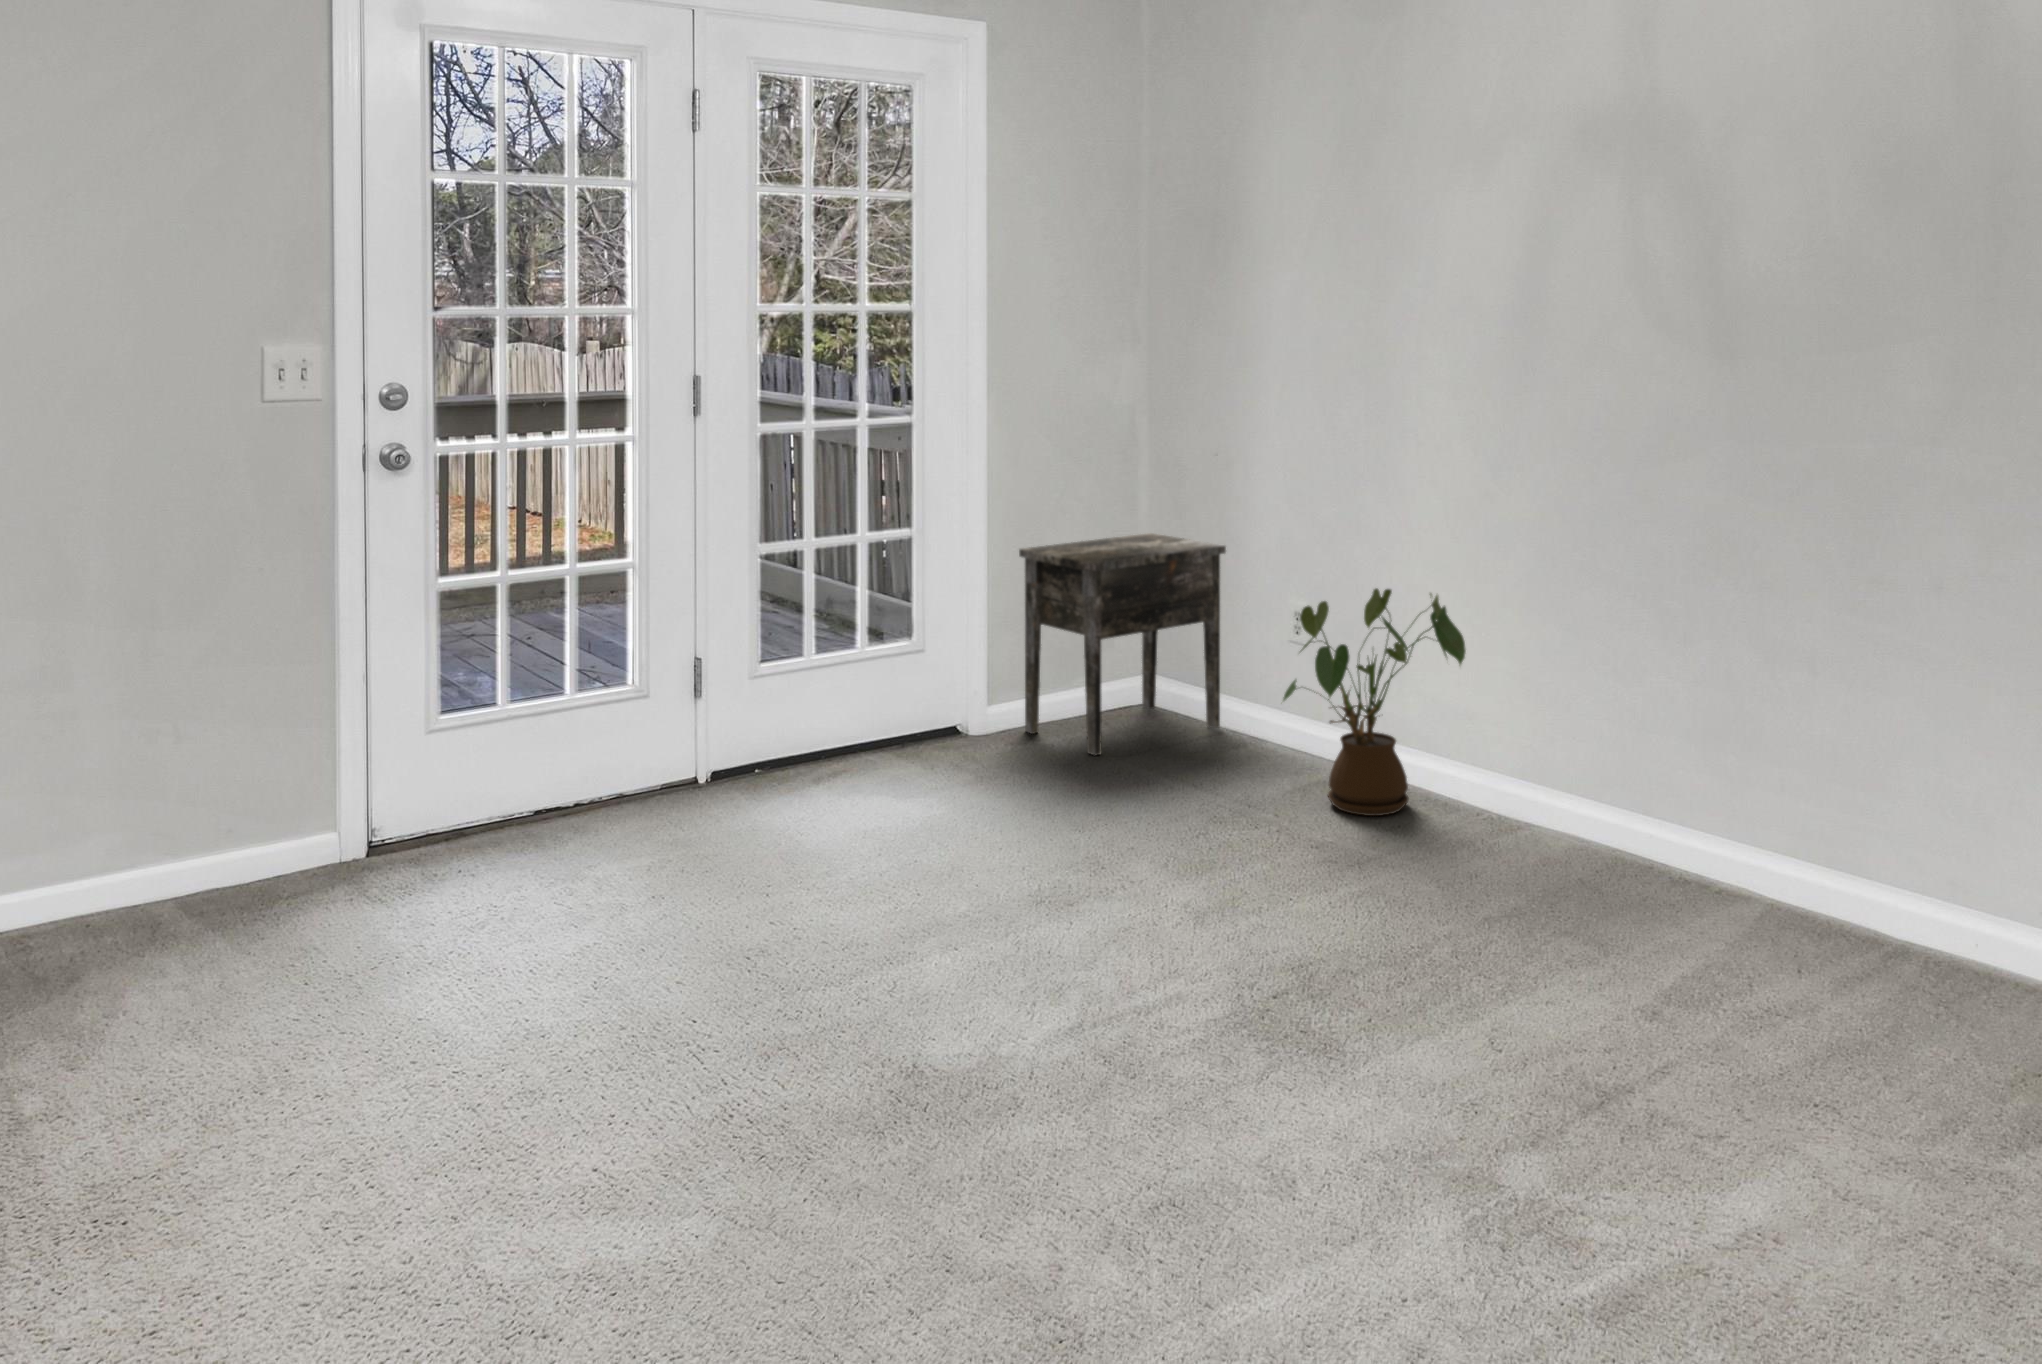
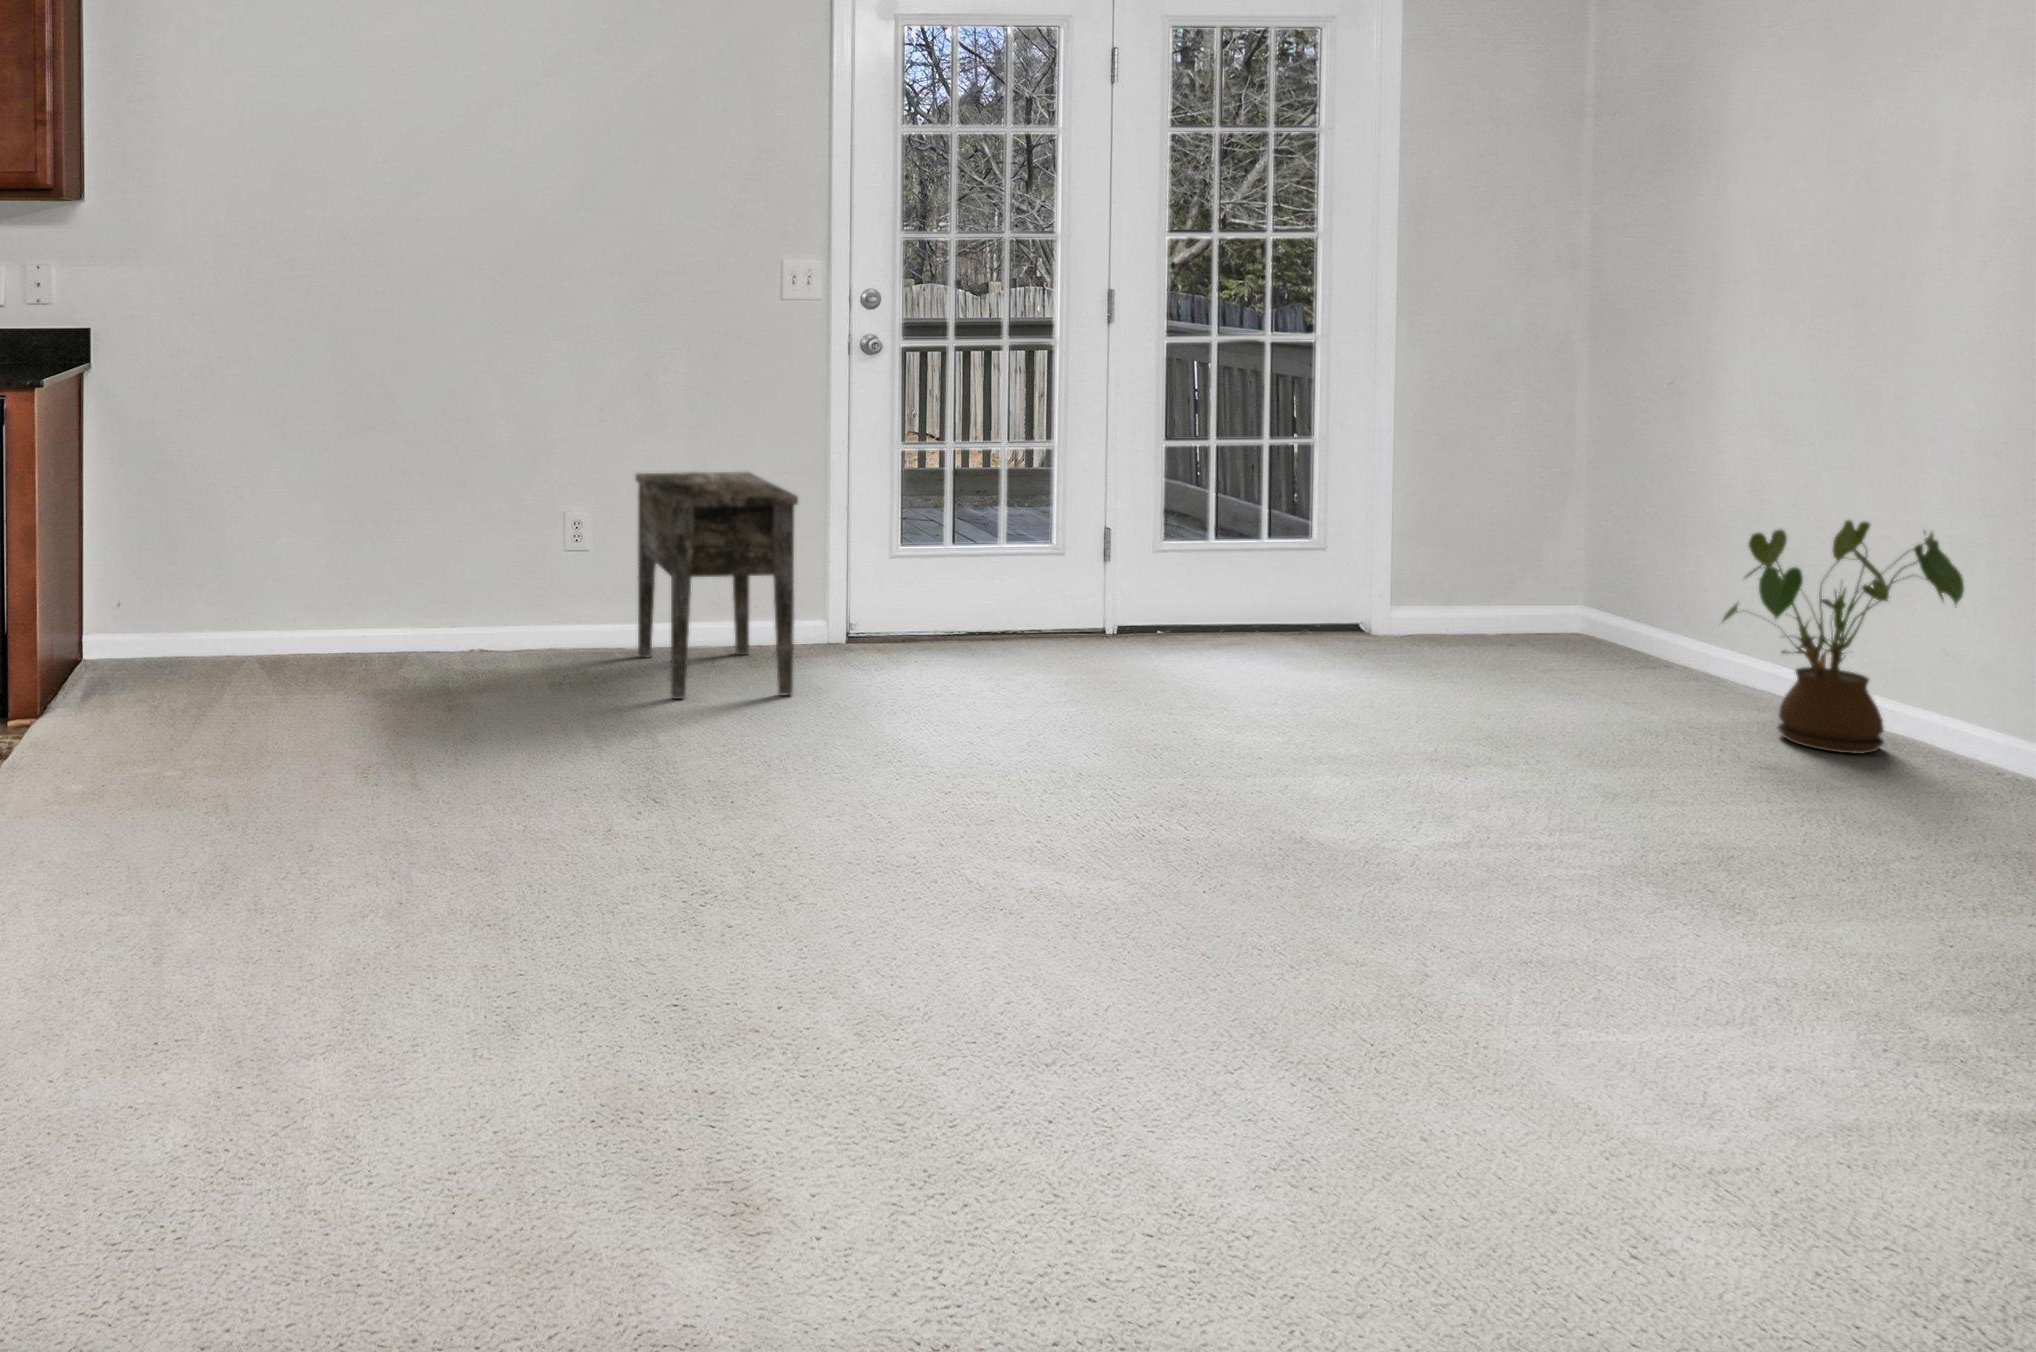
side table: present [1019,533,1226,755] -> present [635,472,798,699]

